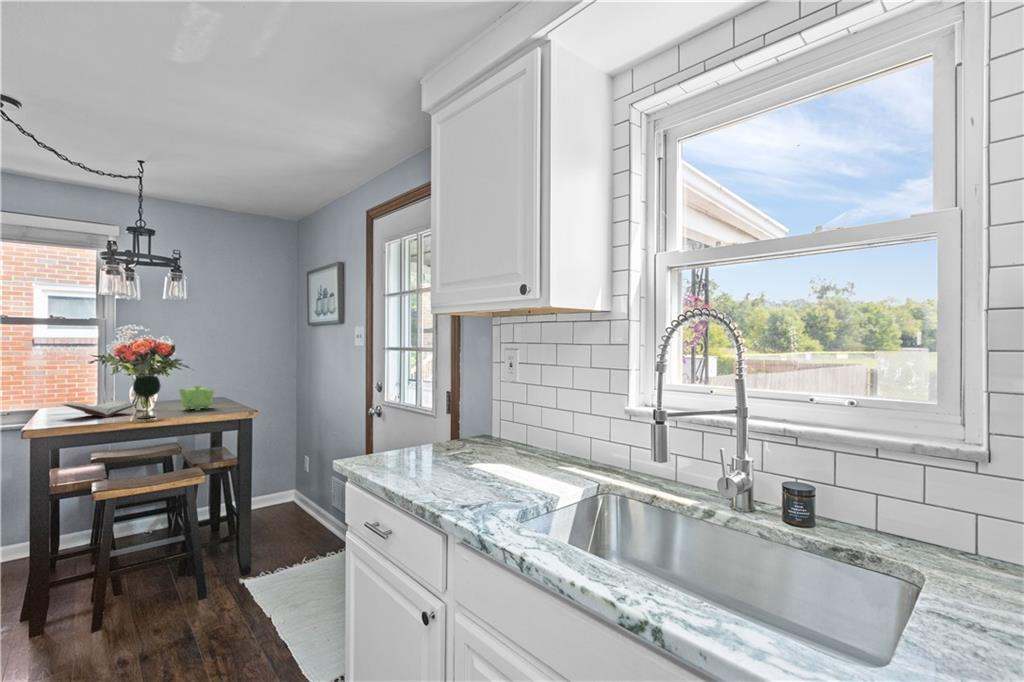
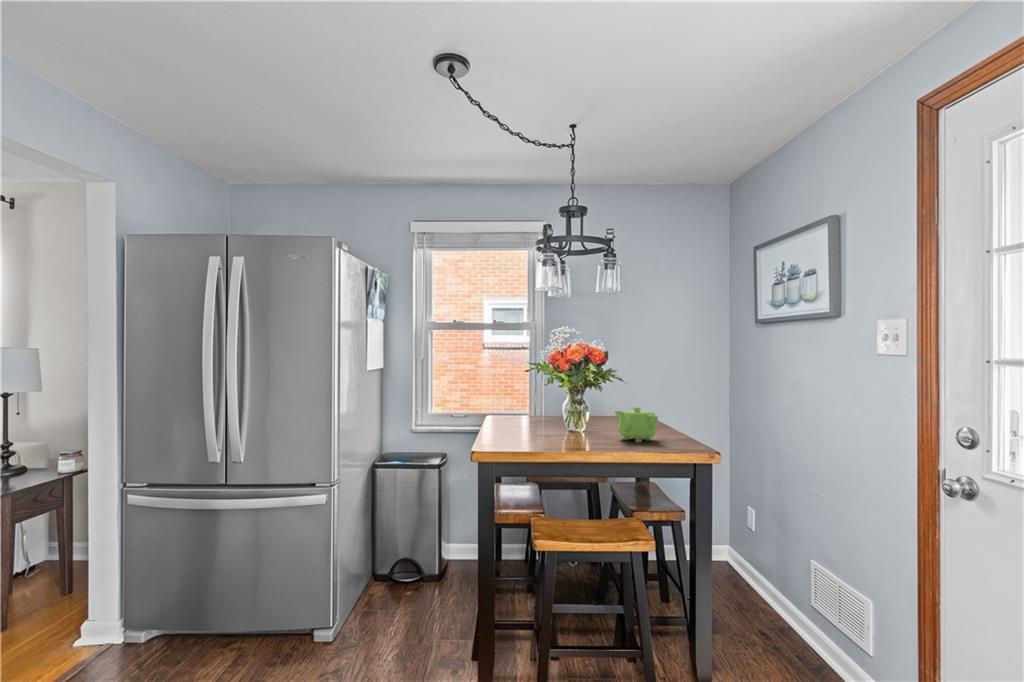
wine glass: present [133,376,160,419] -> none [569,392,599,449]
book: present [64,400,135,417] -> none [502,417,570,441]

